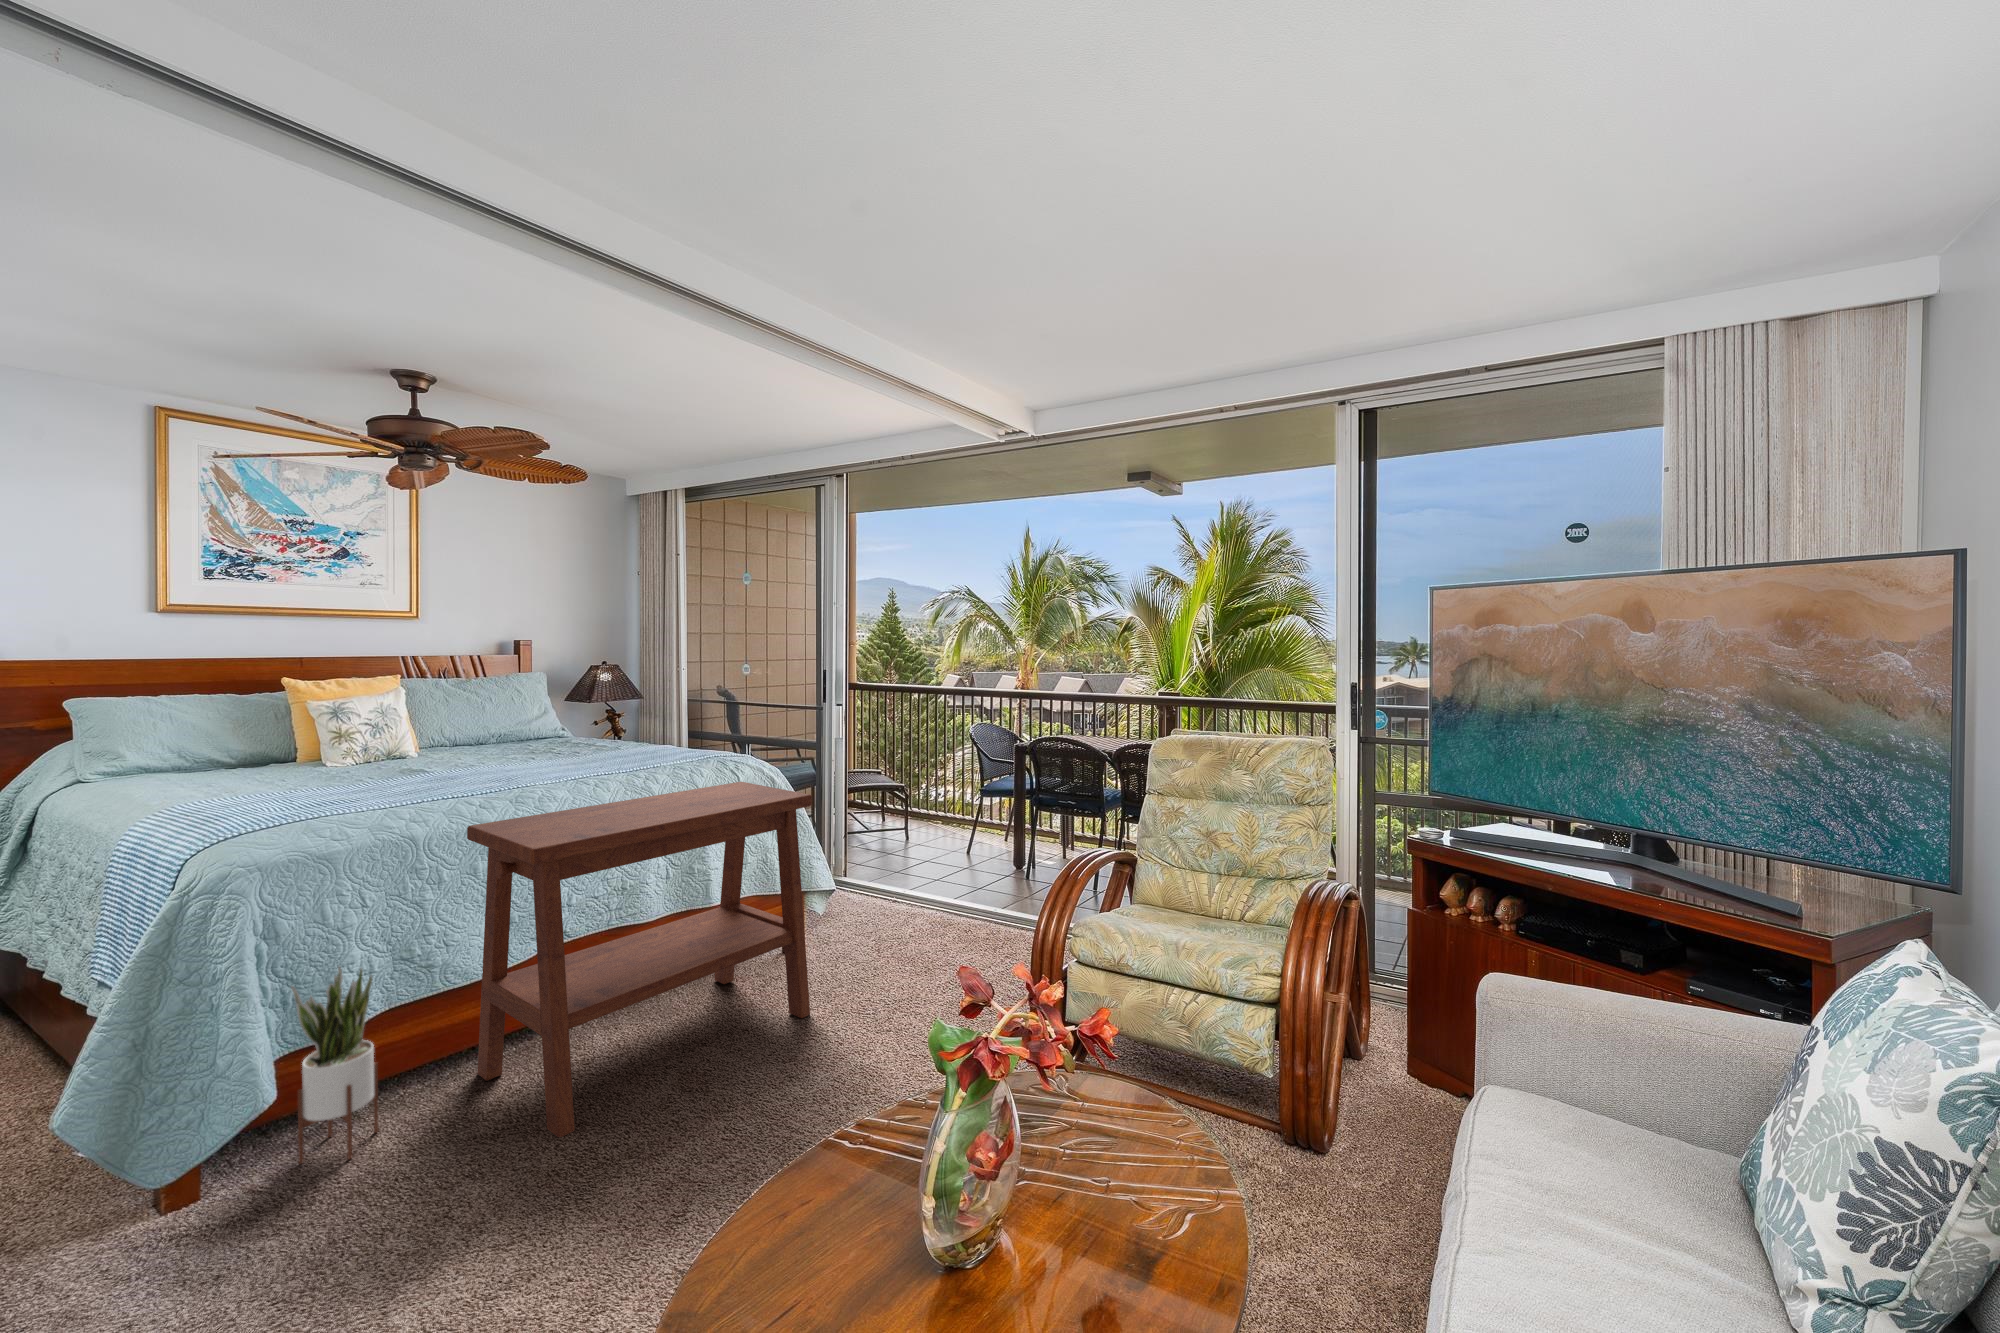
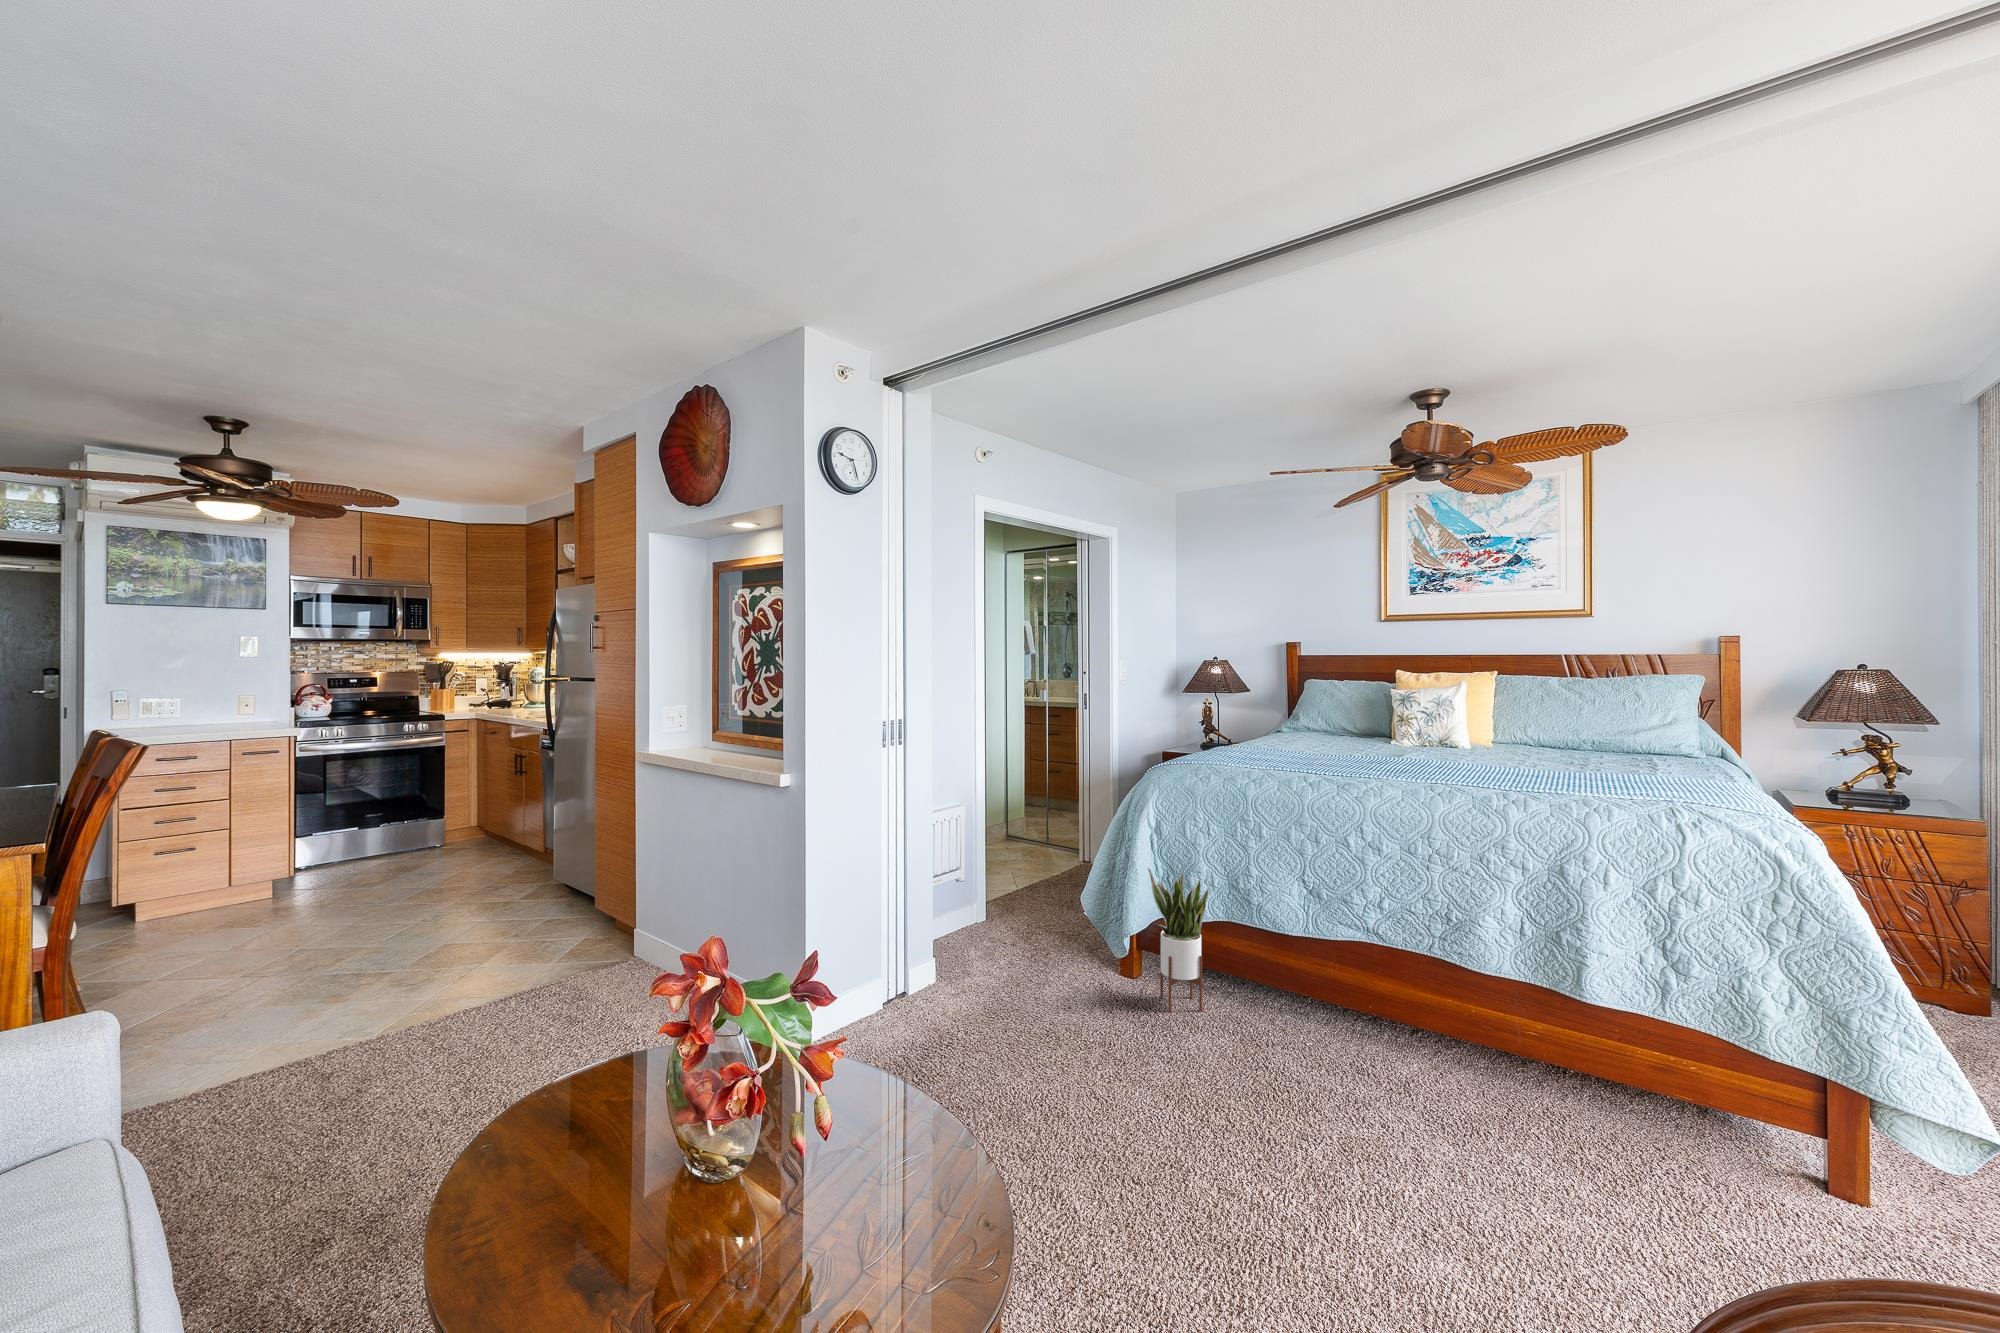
side table: present [467,782,812,1137] -> none [1215,793,1639,1228]

